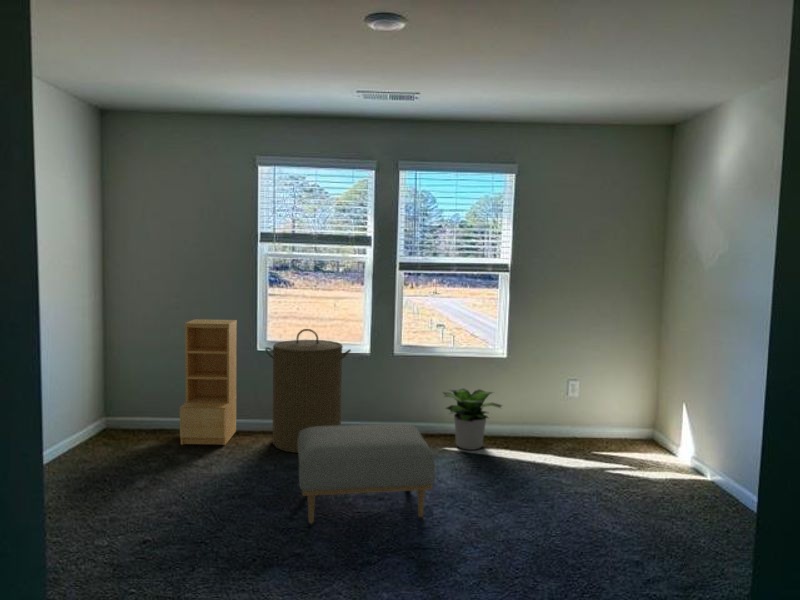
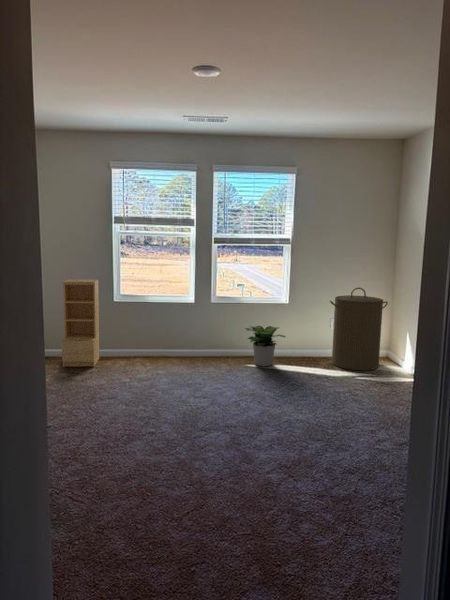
laundry hamper: present [265,329,351,453] -> present [330,288,388,371]
ottoman: present [298,424,436,523] -> none [152,346,245,408]

